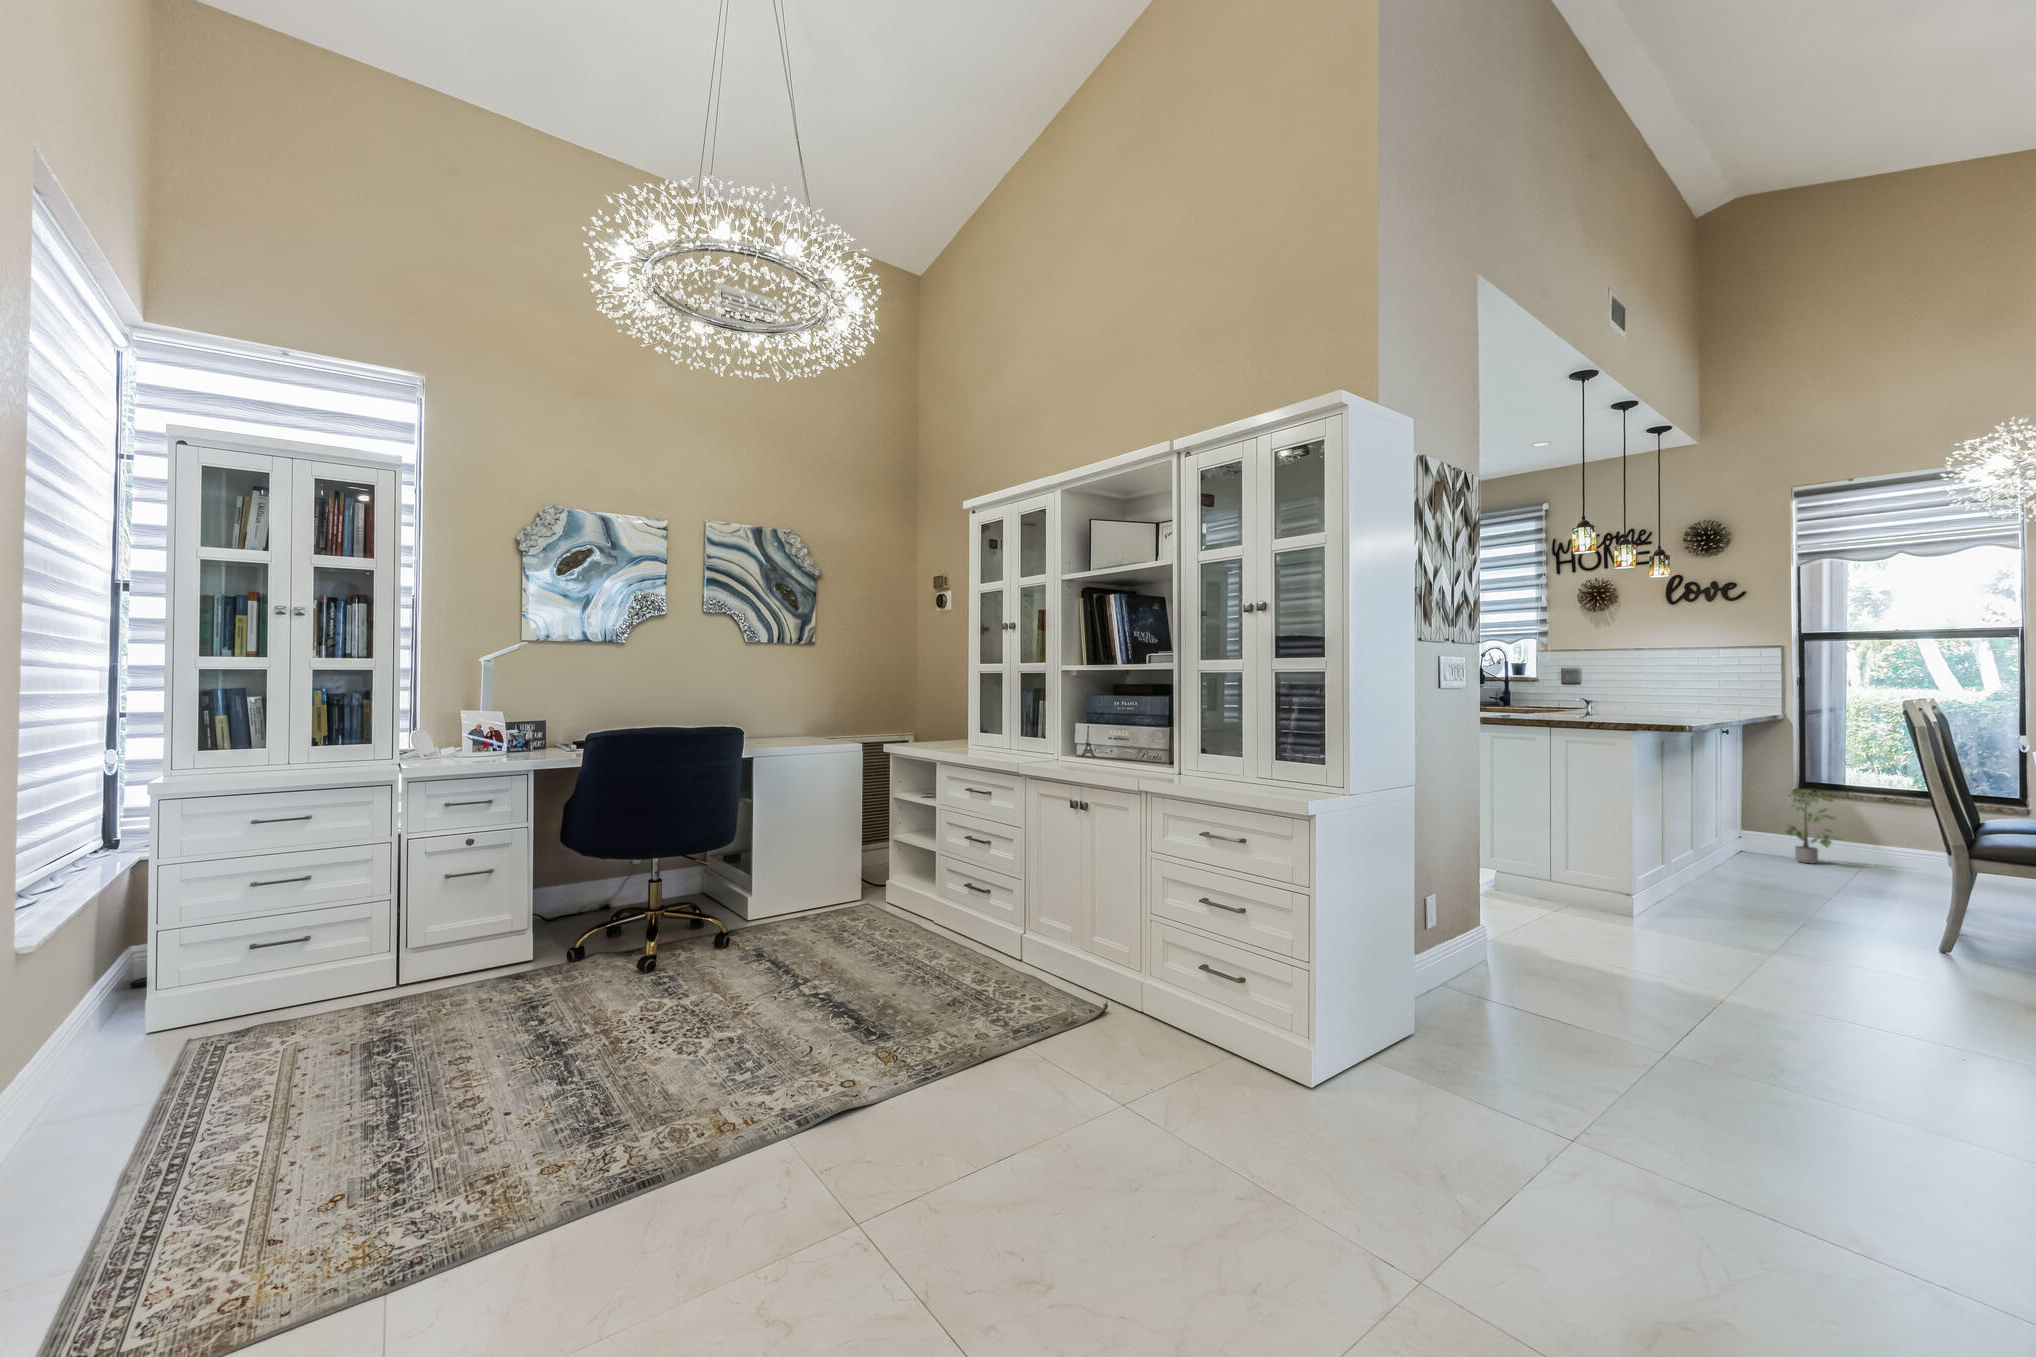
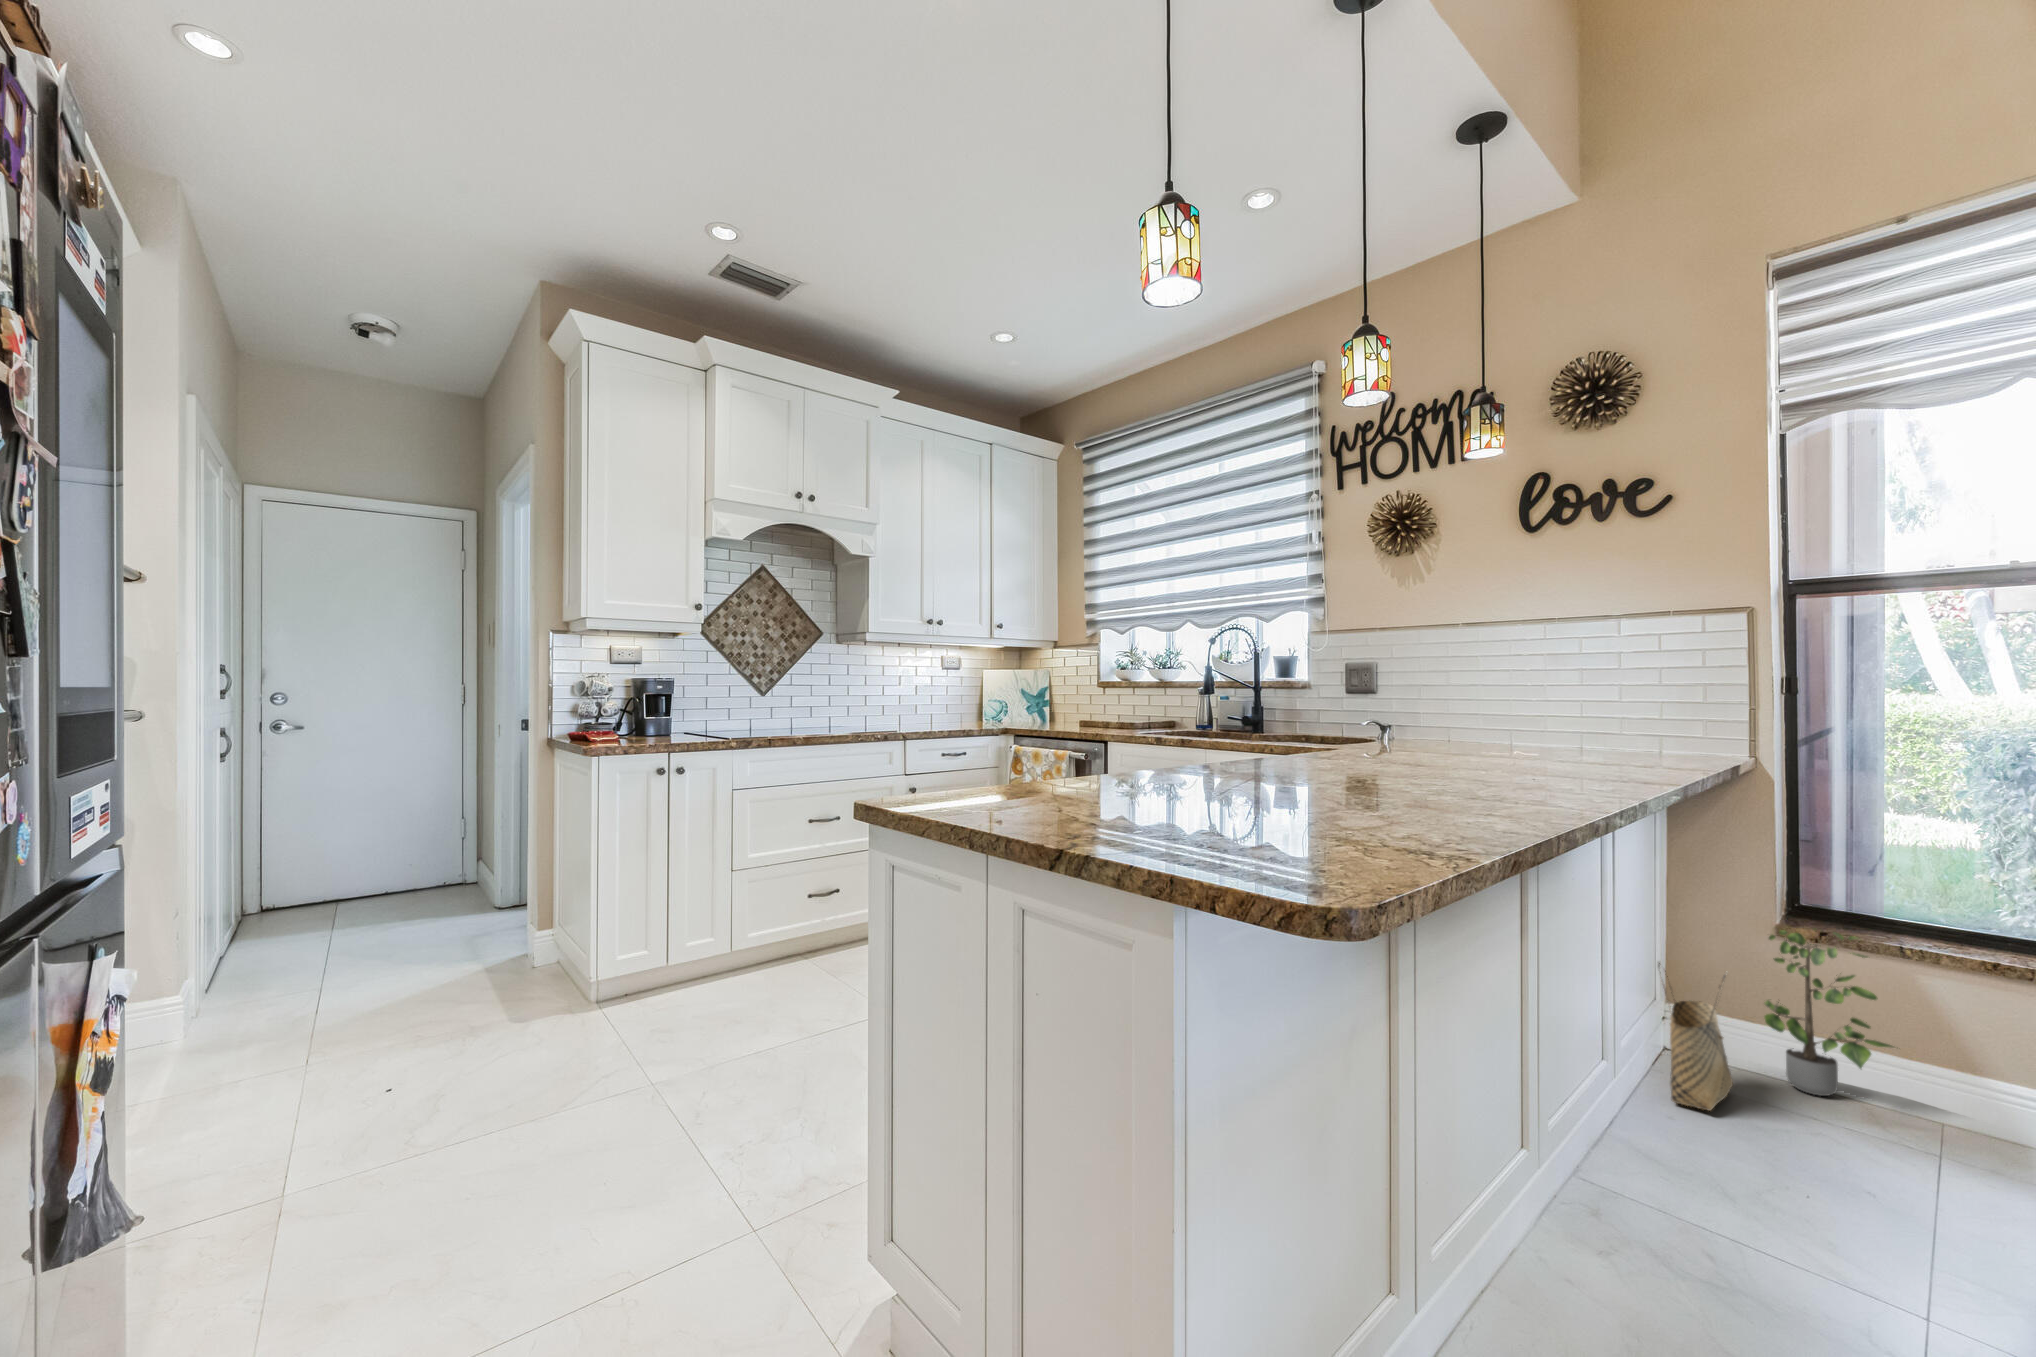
woven basket: none [1737,805,1771,865] -> present [1658,963,1733,1111]

